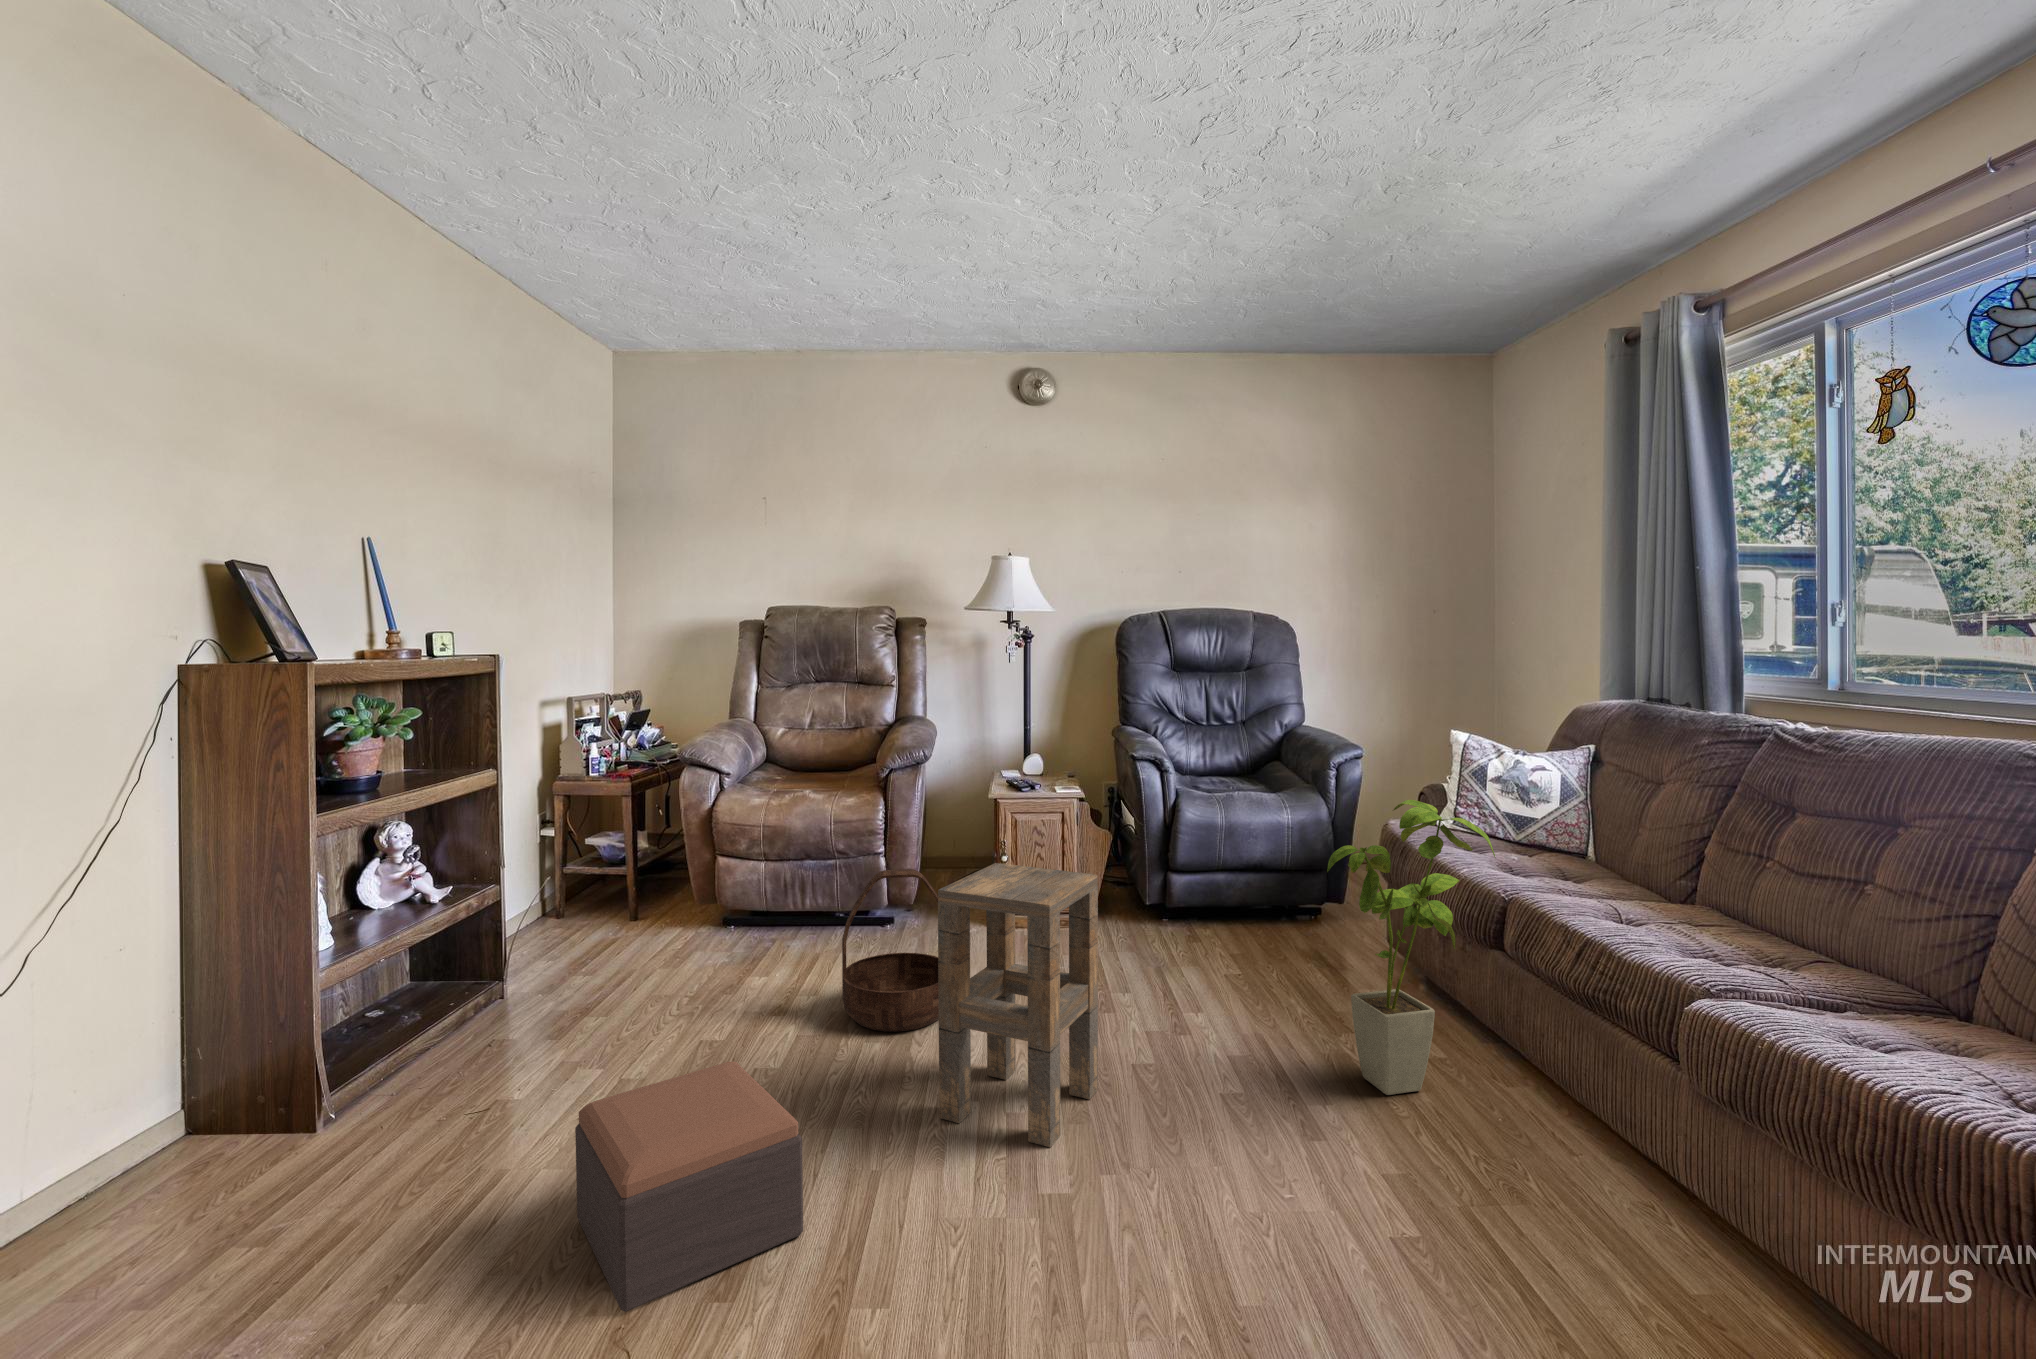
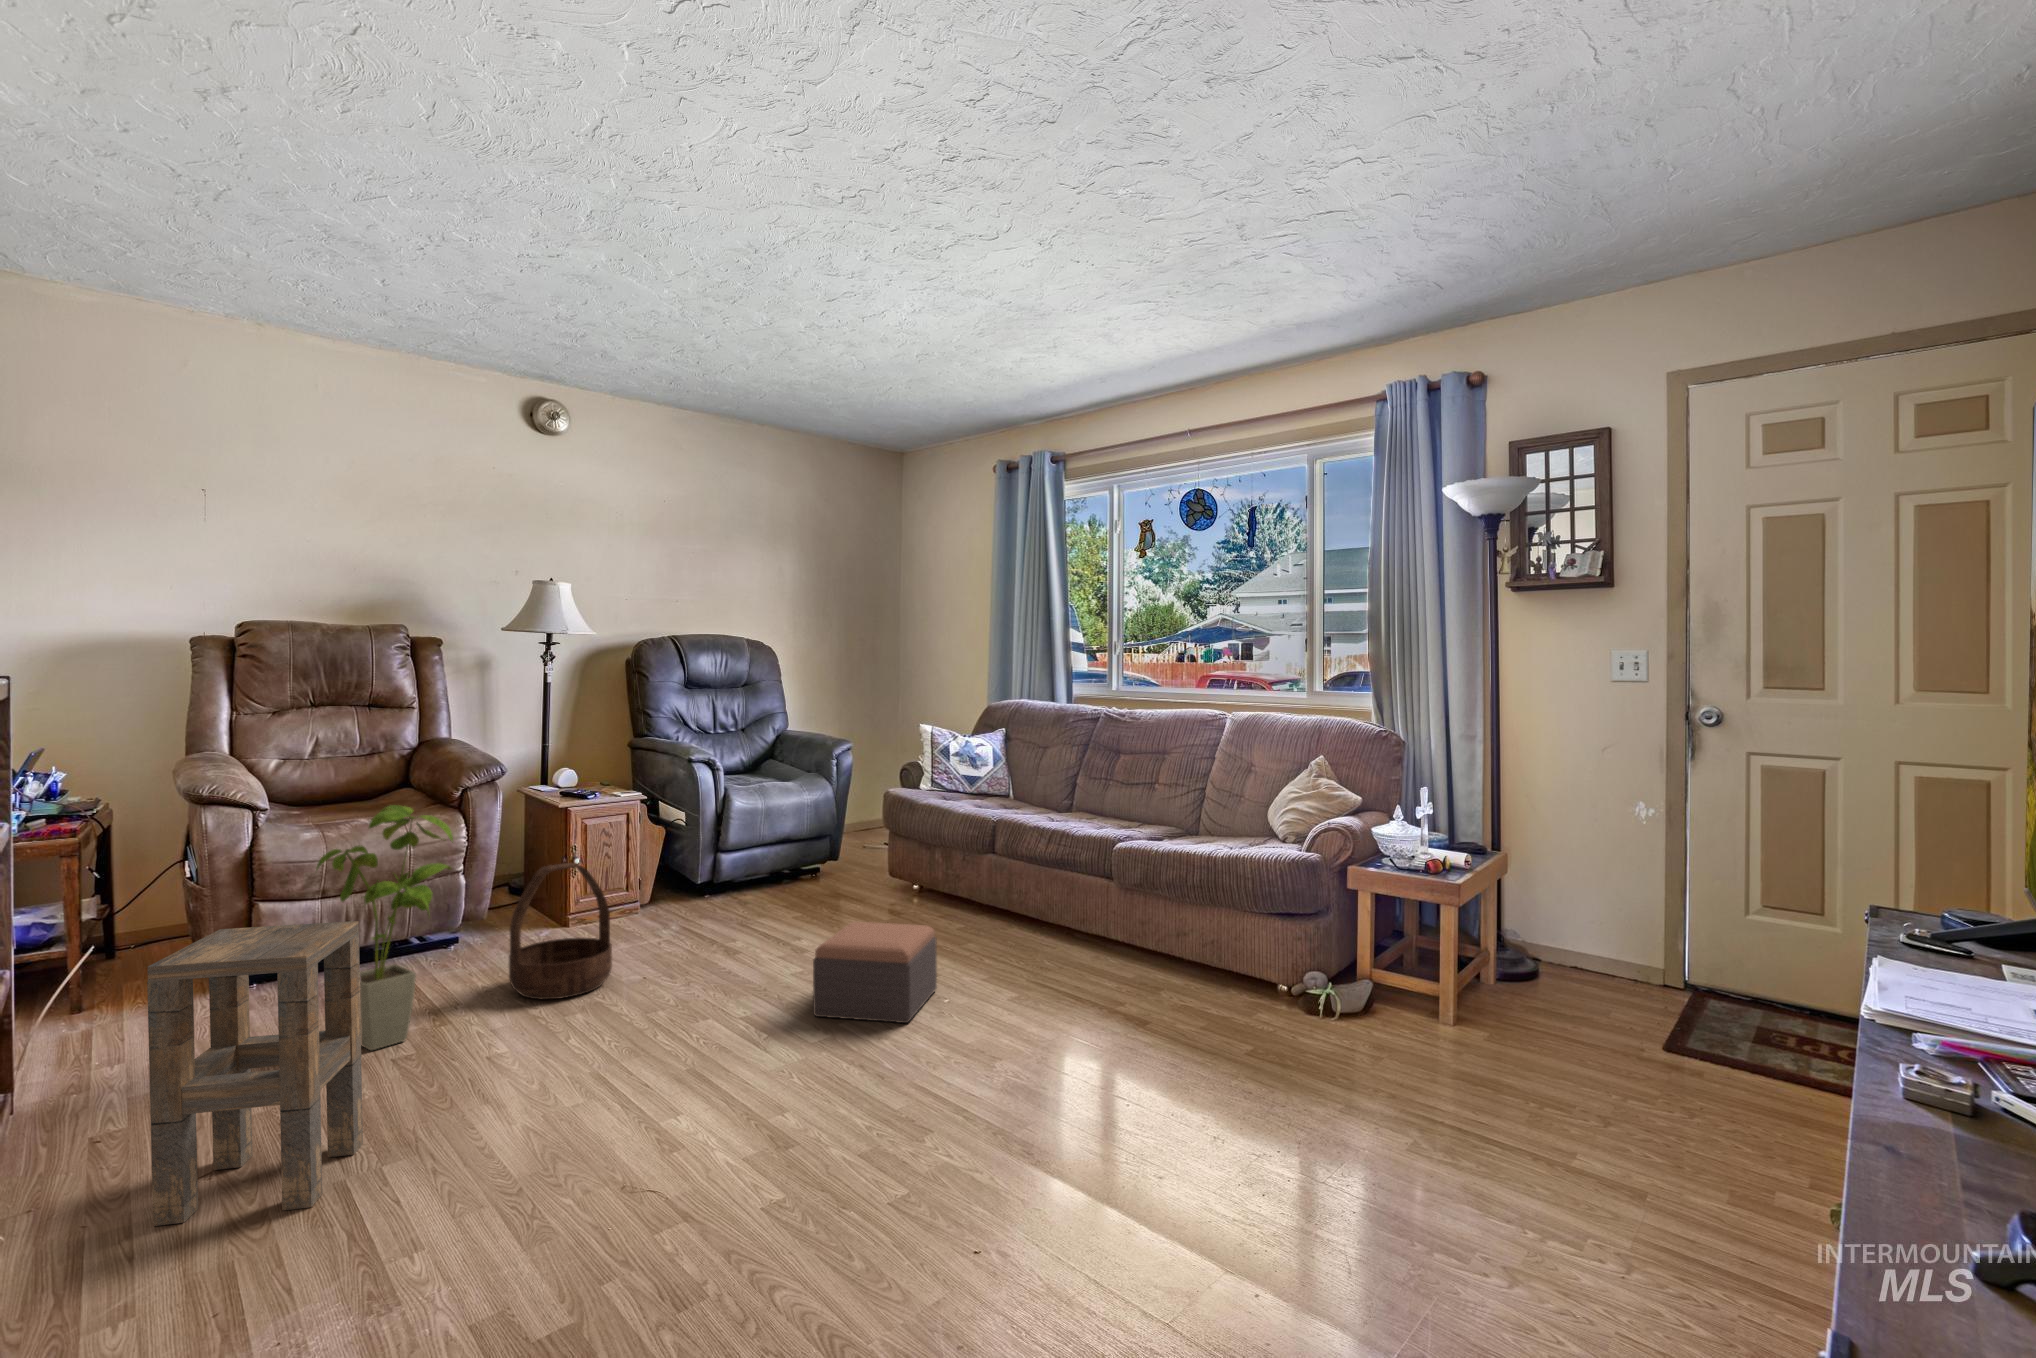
house plant: present [1327,800,1495,1095] -> present [316,805,453,1051]
side table: present [938,863,1098,1147] -> present [147,921,363,1226]
footstool: present [575,1062,803,1312] -> present [813,921,937,1023]

